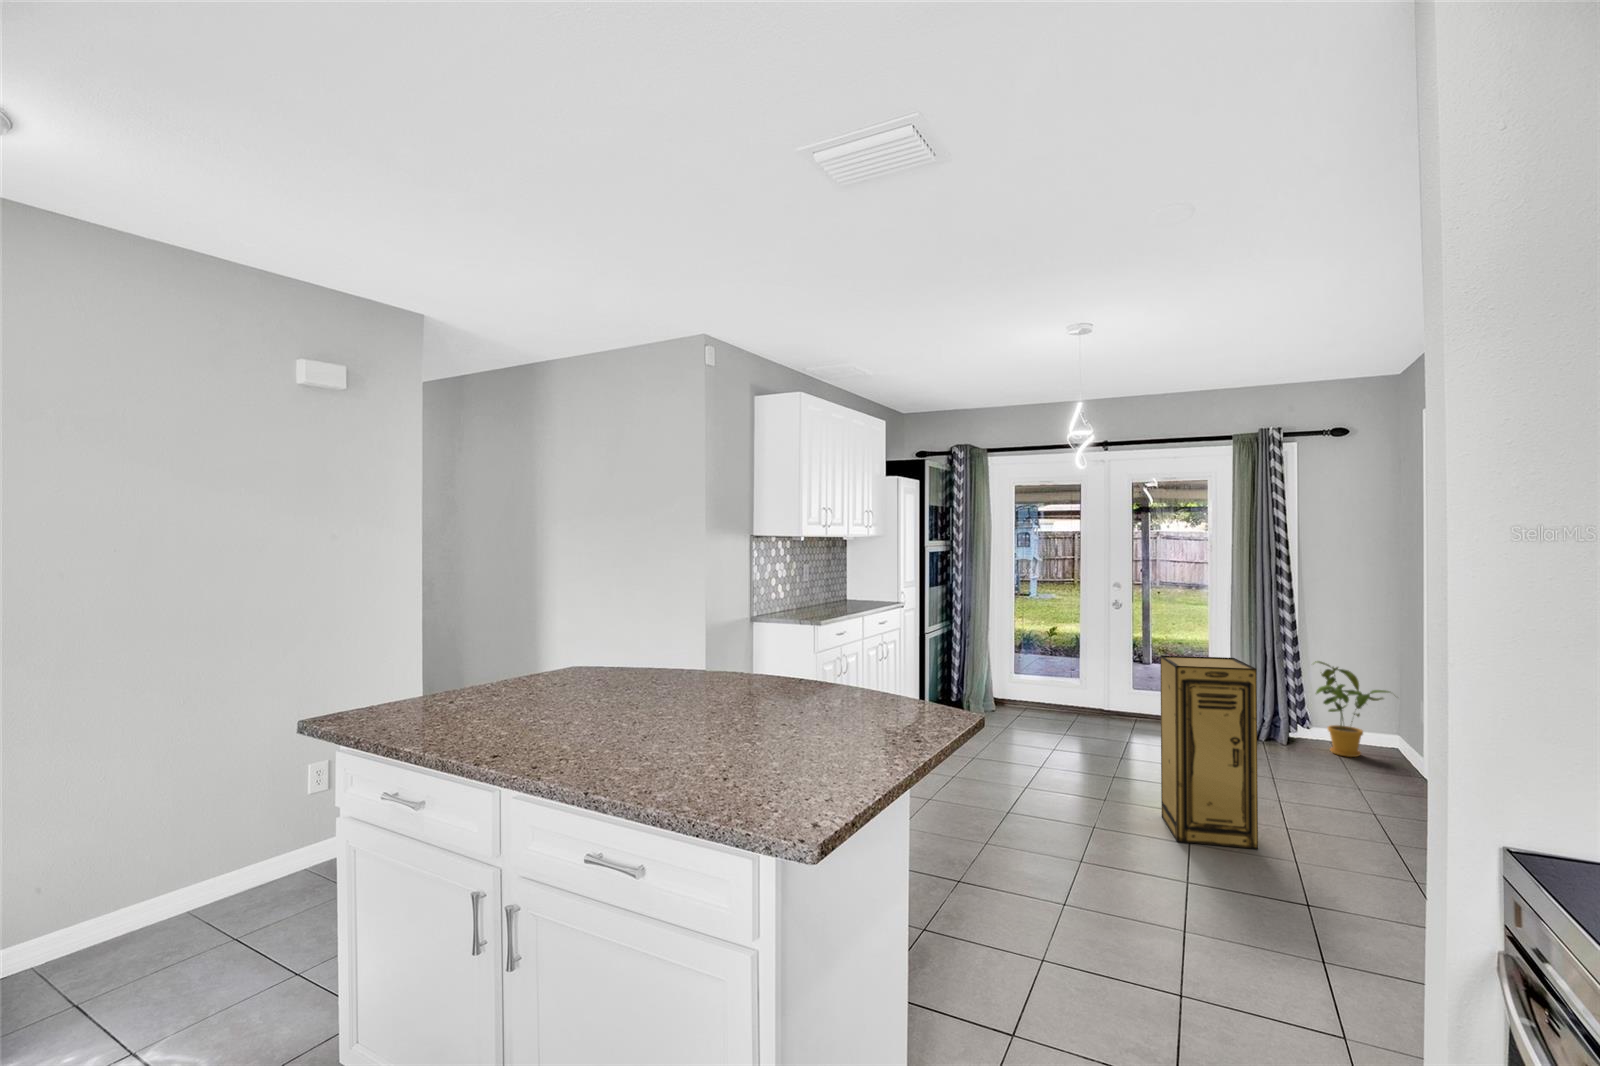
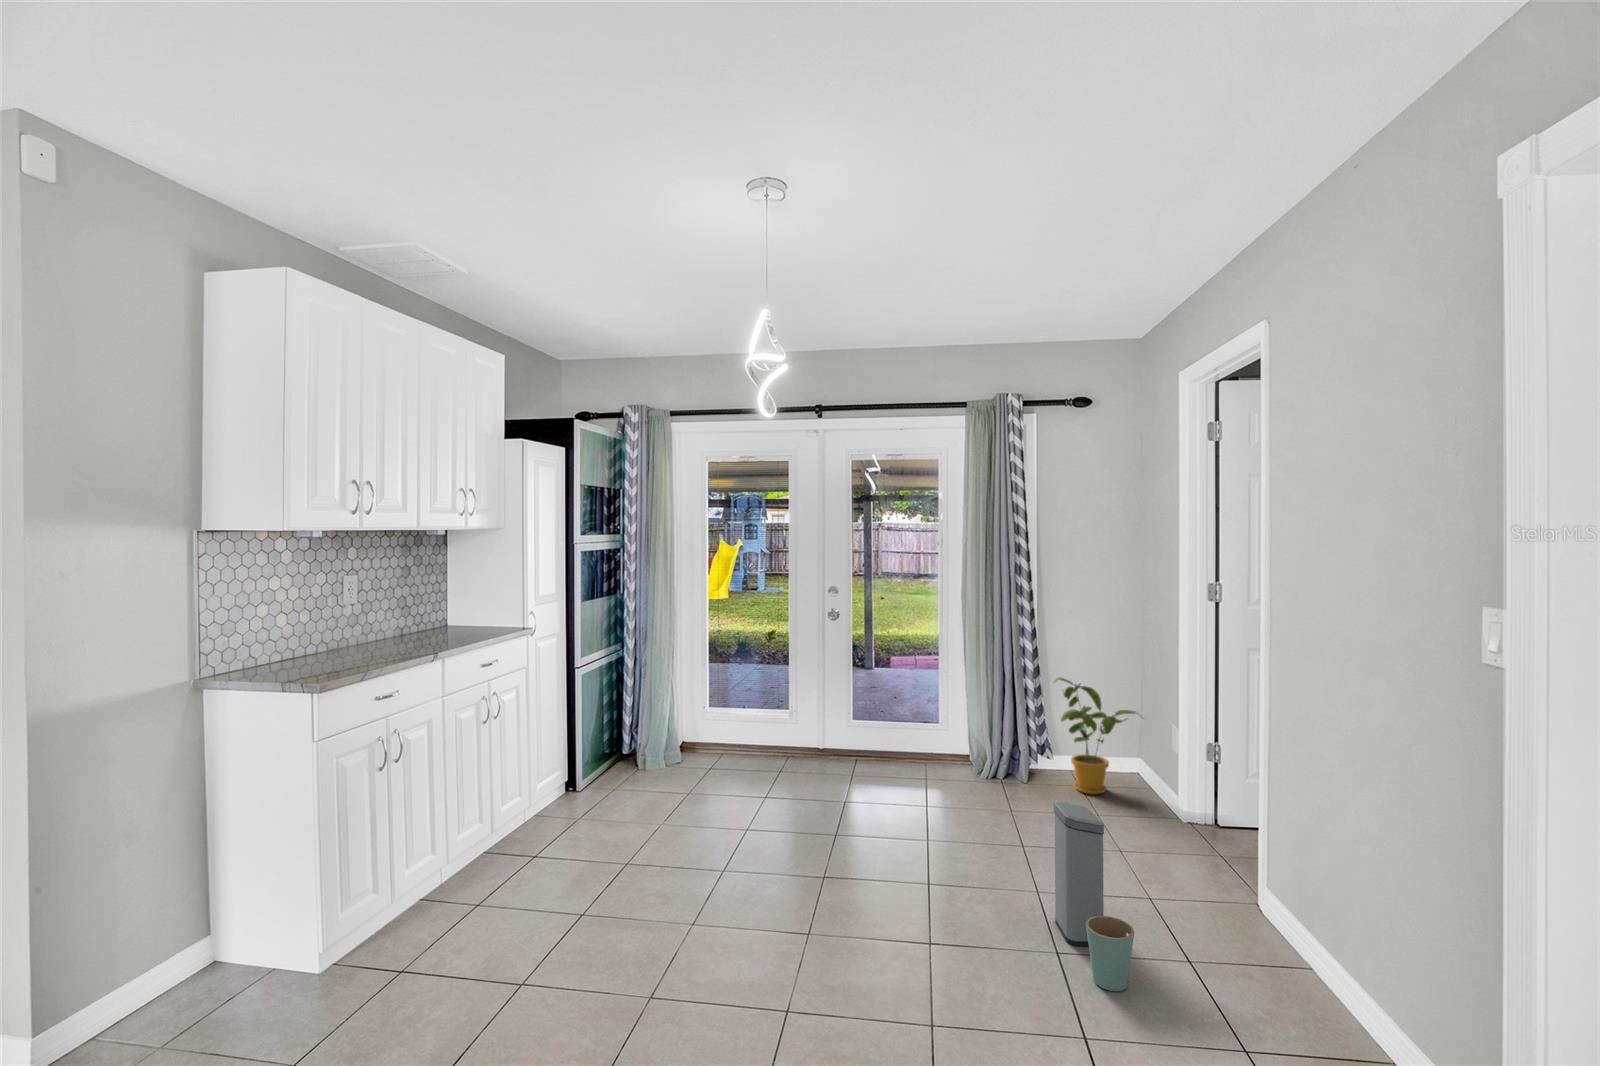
storage cabinet: present [1160,655,1258,849] -> none [899,712,1044,1035]
trash can: none [1282,728,1333,845] -> present [1054,802,1134,991]

